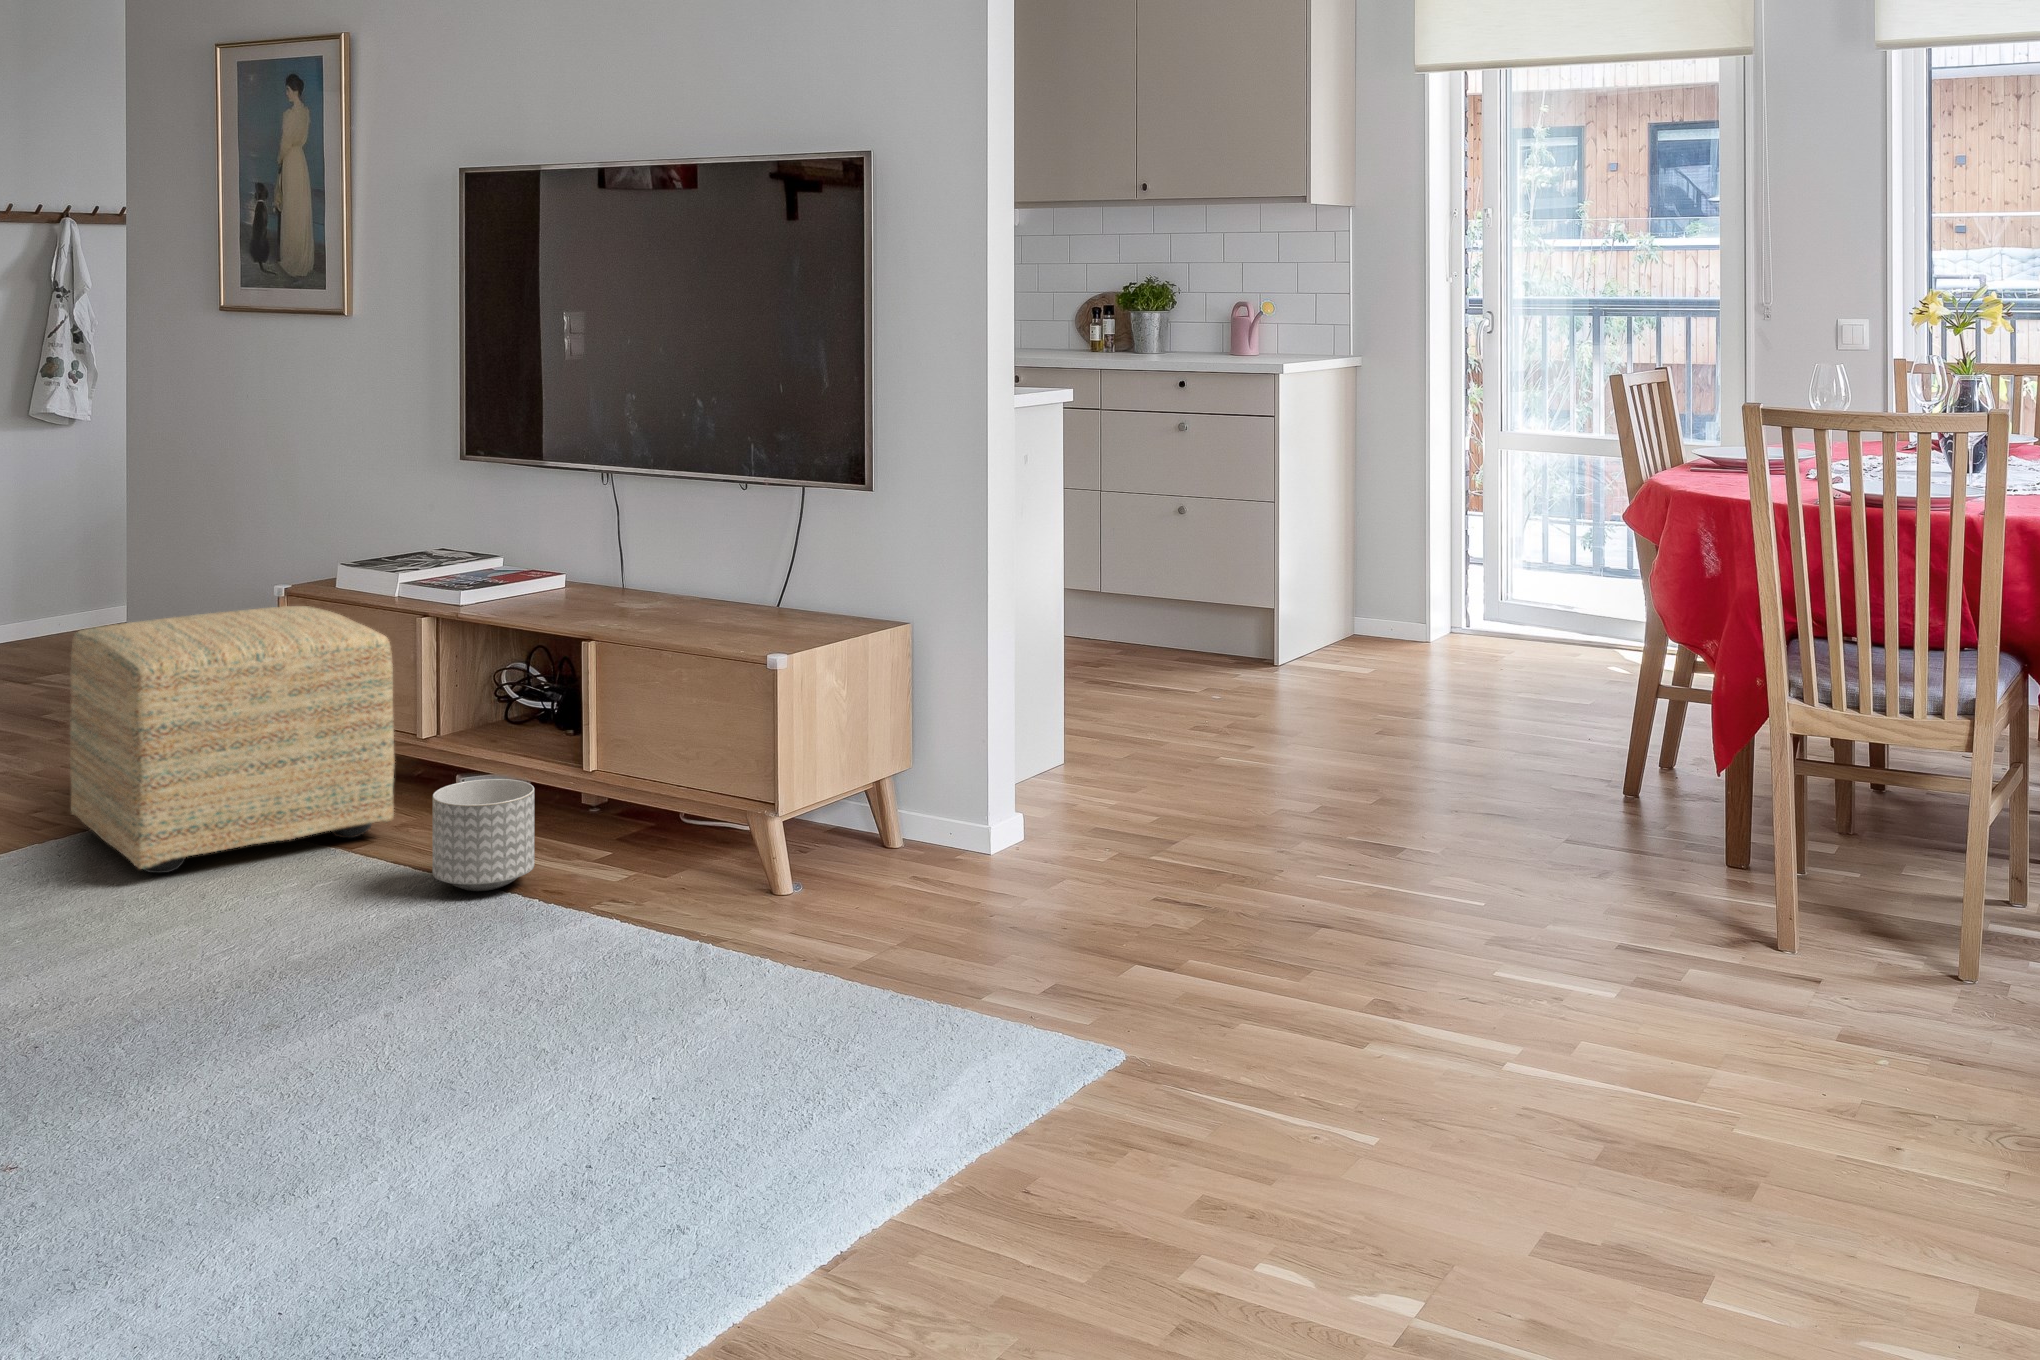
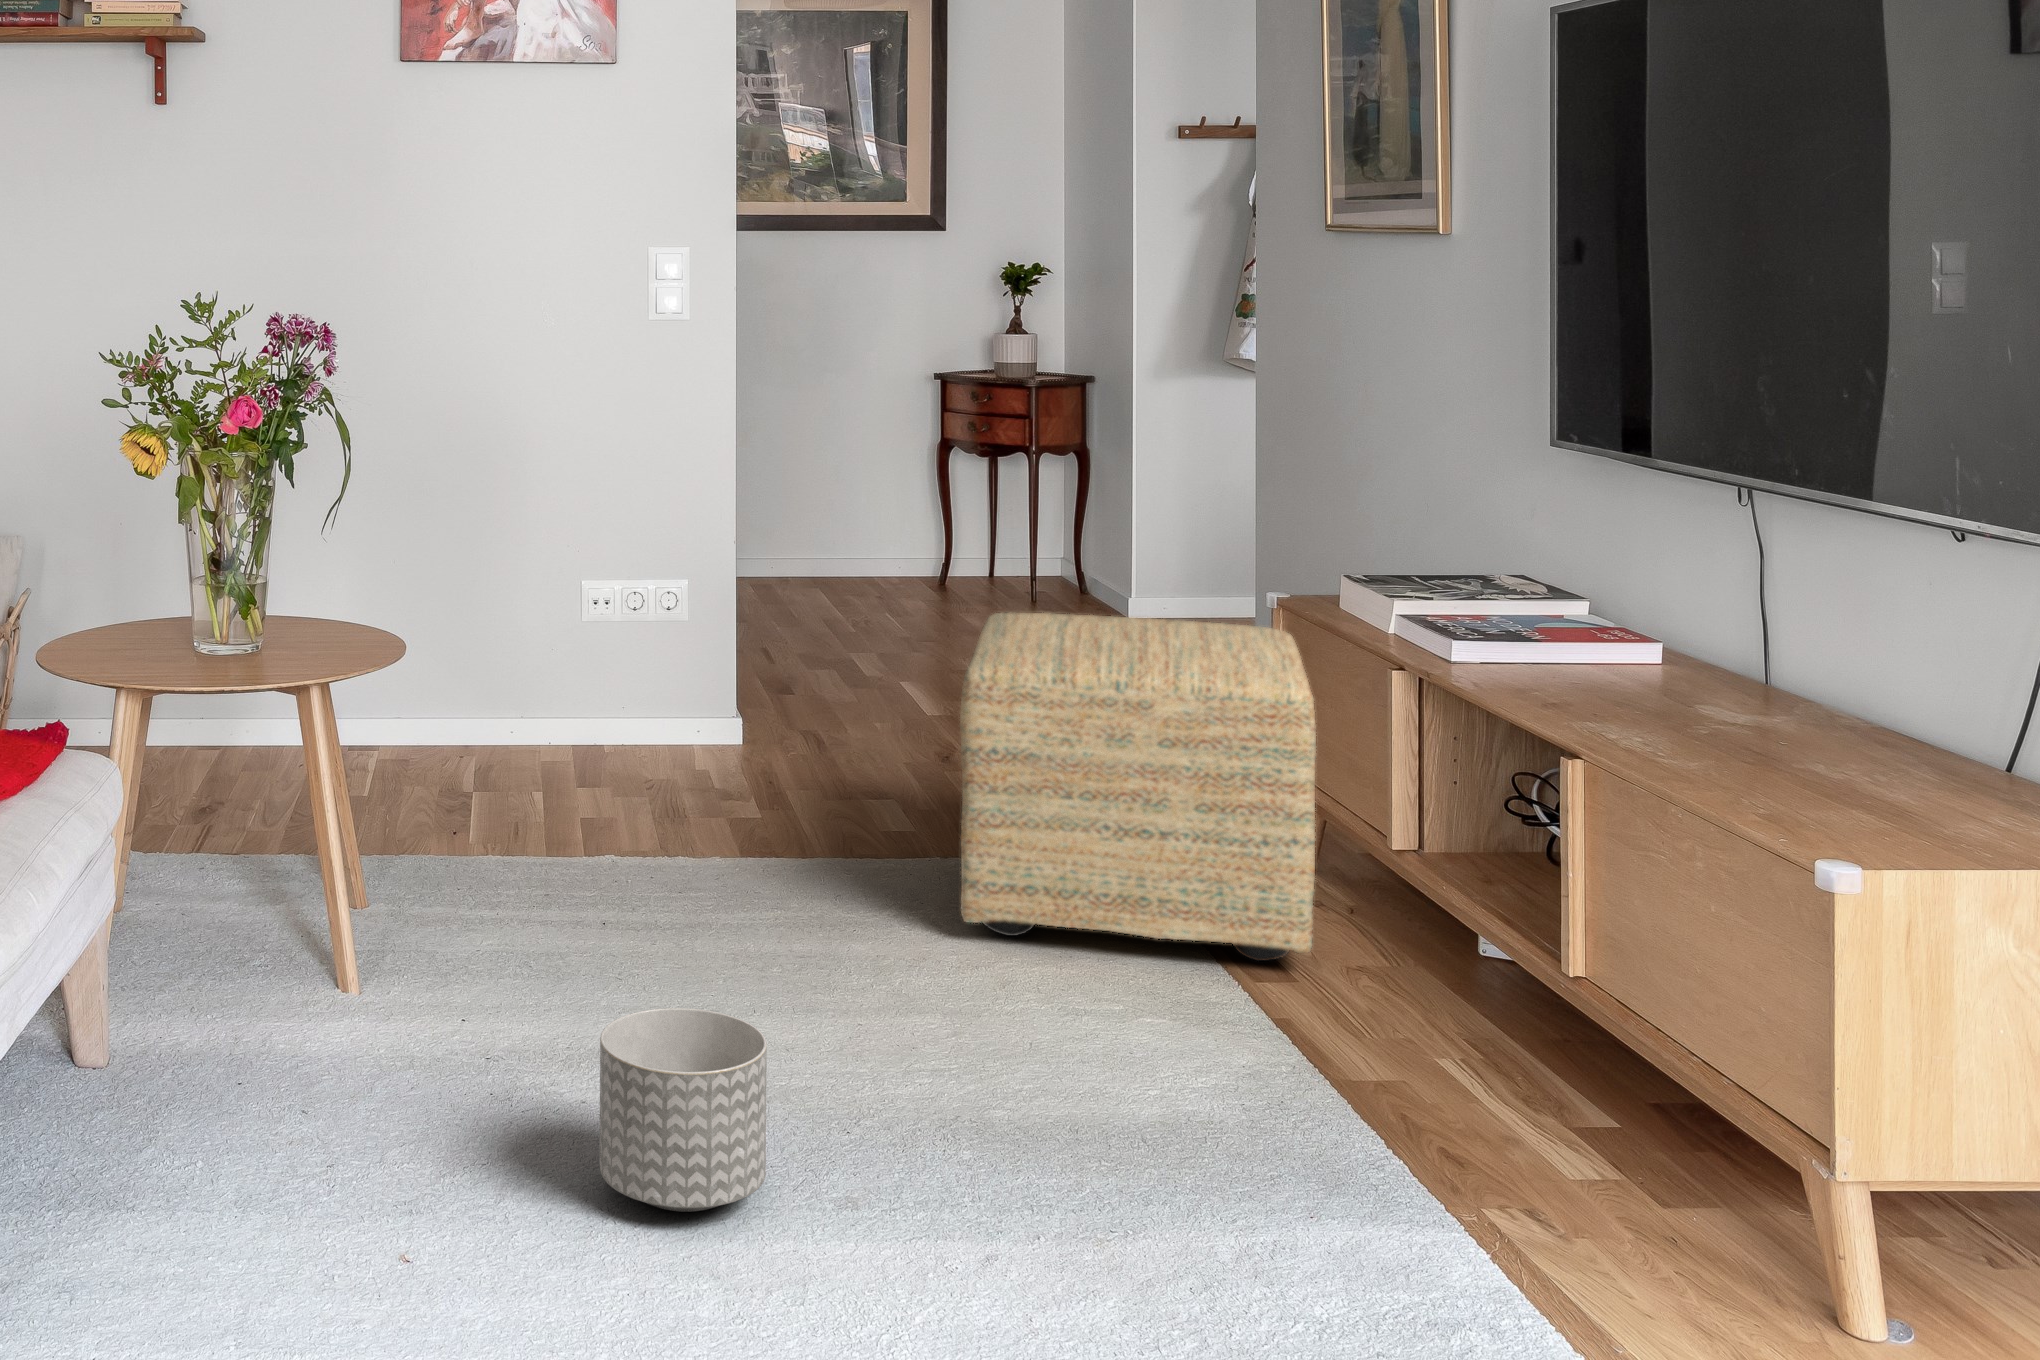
planter: present [433,779,534,891] -> present [599,1008,767,1212]

